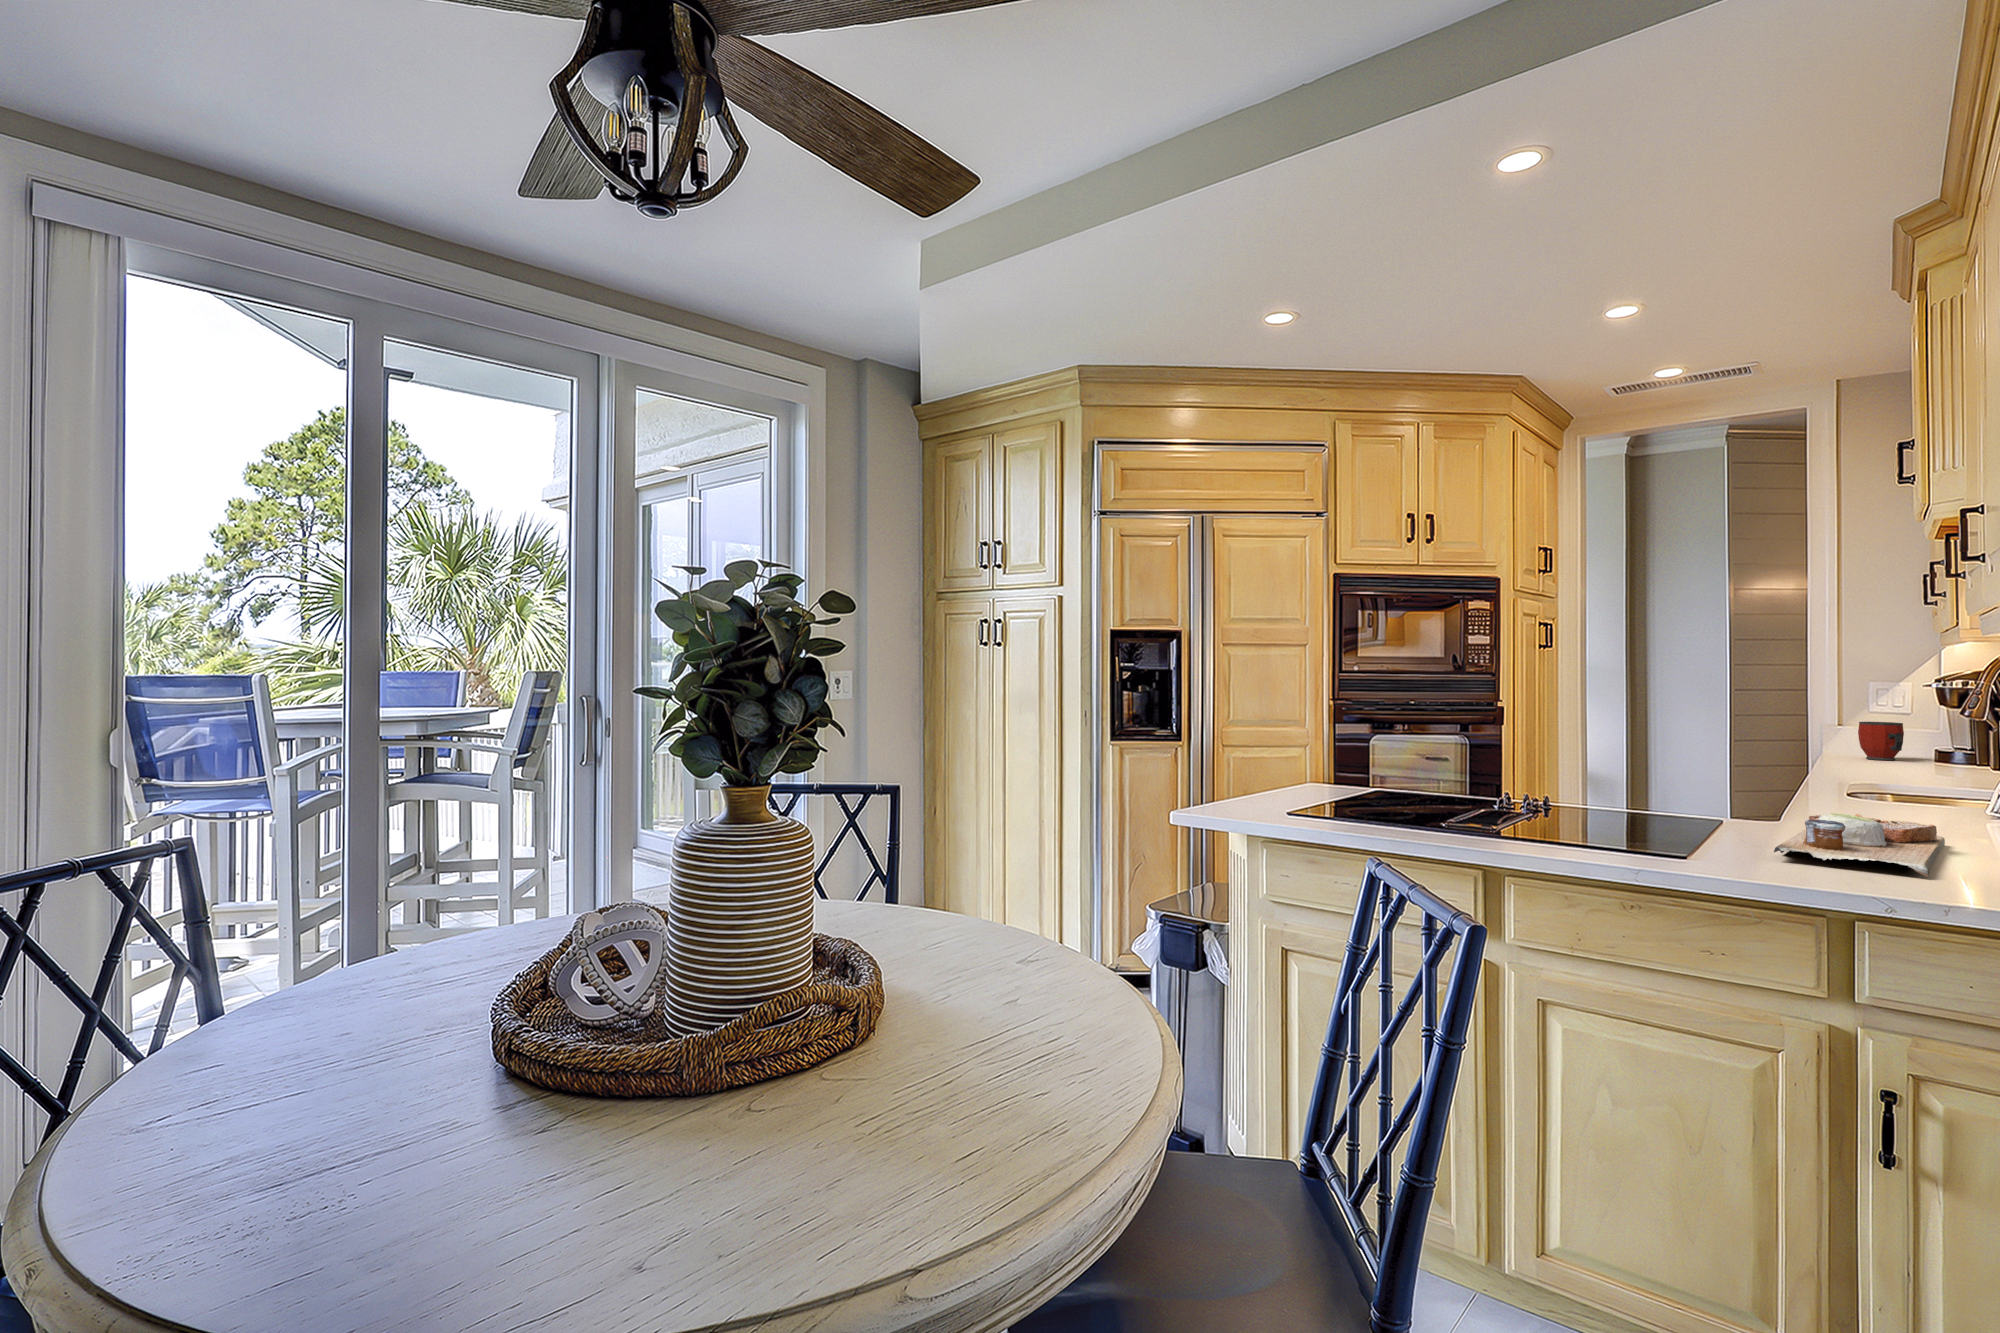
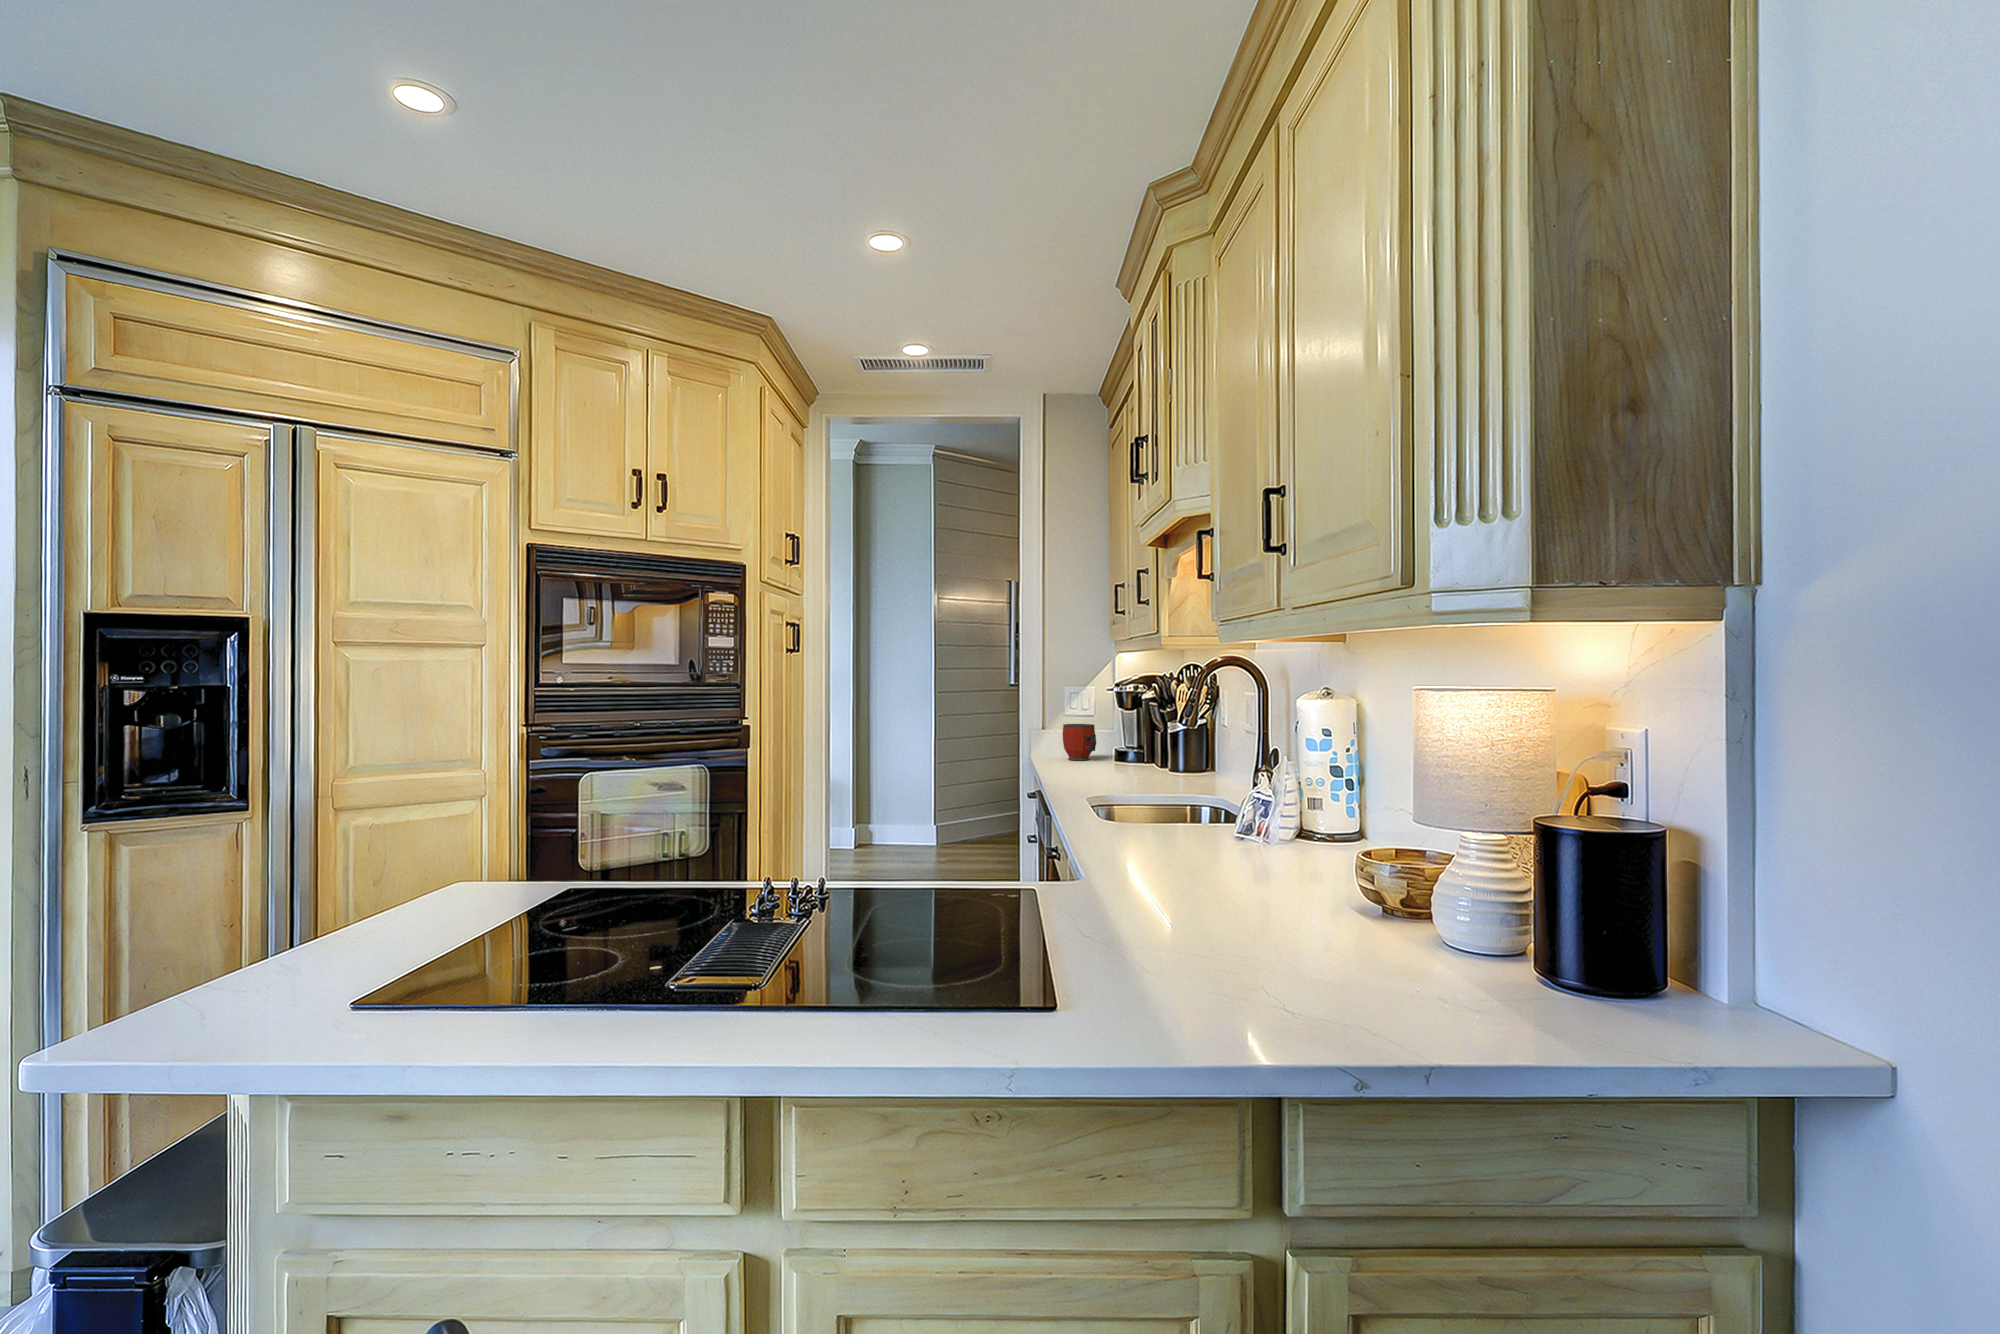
cutting board: present [1774,813,1945,877] -> none [1135,867,1334,988]

